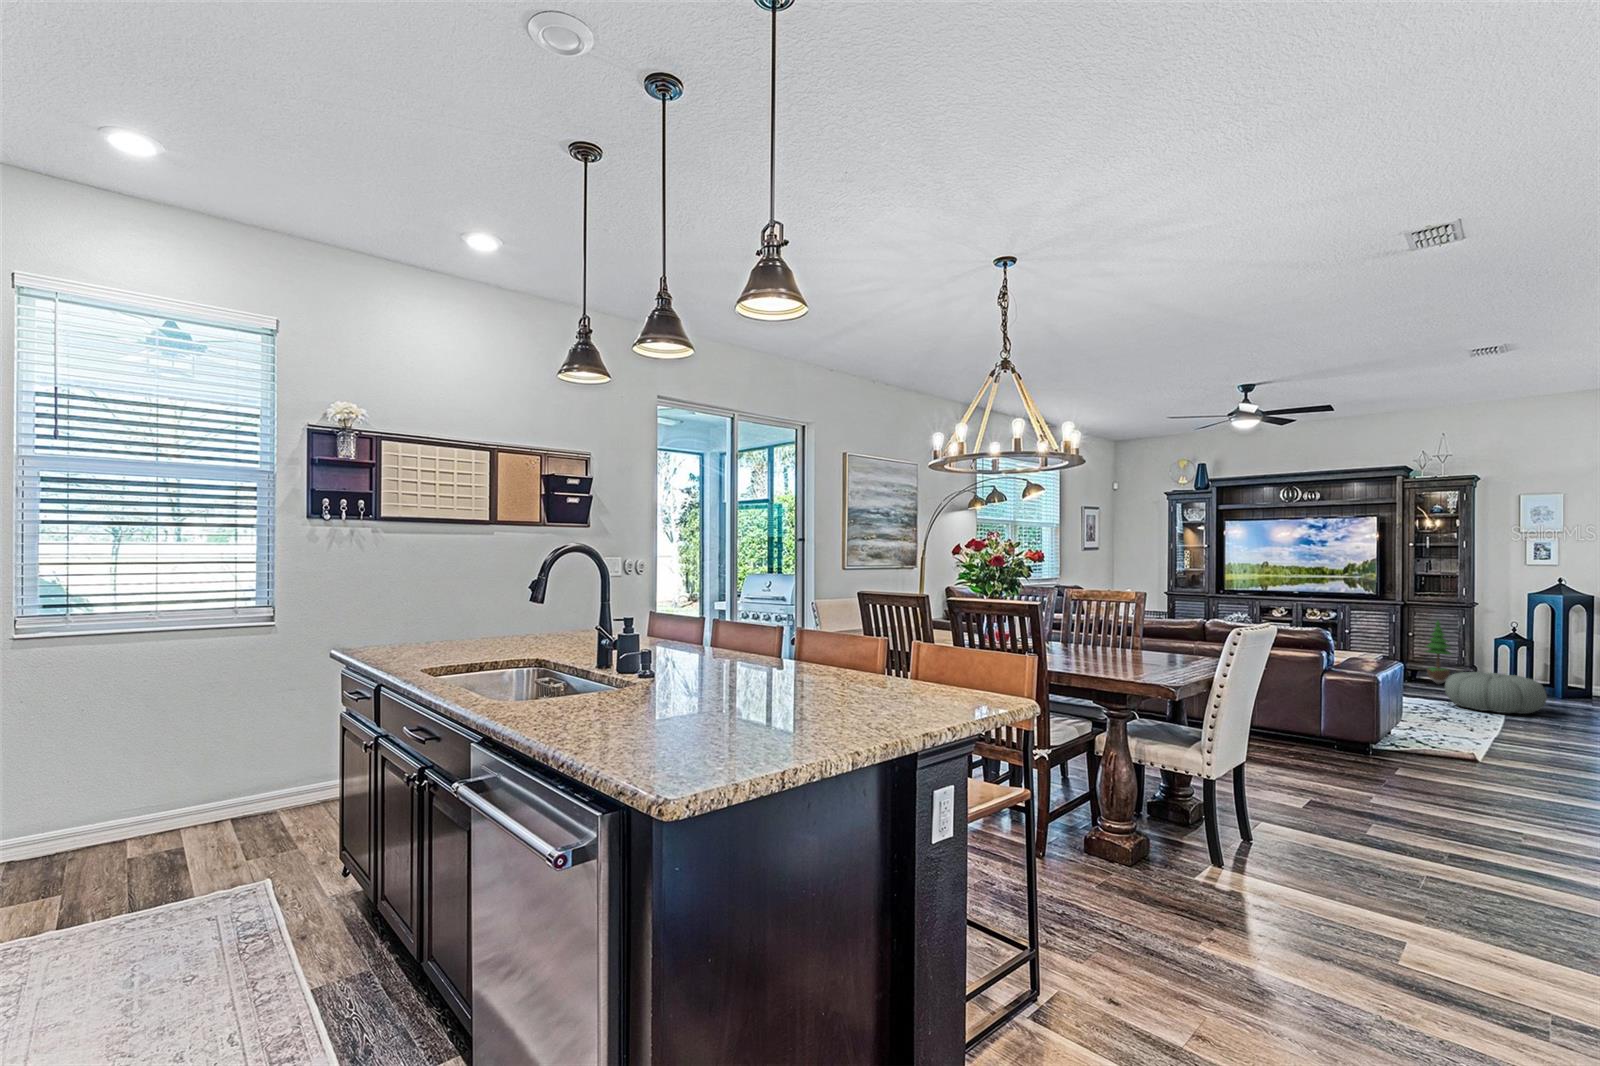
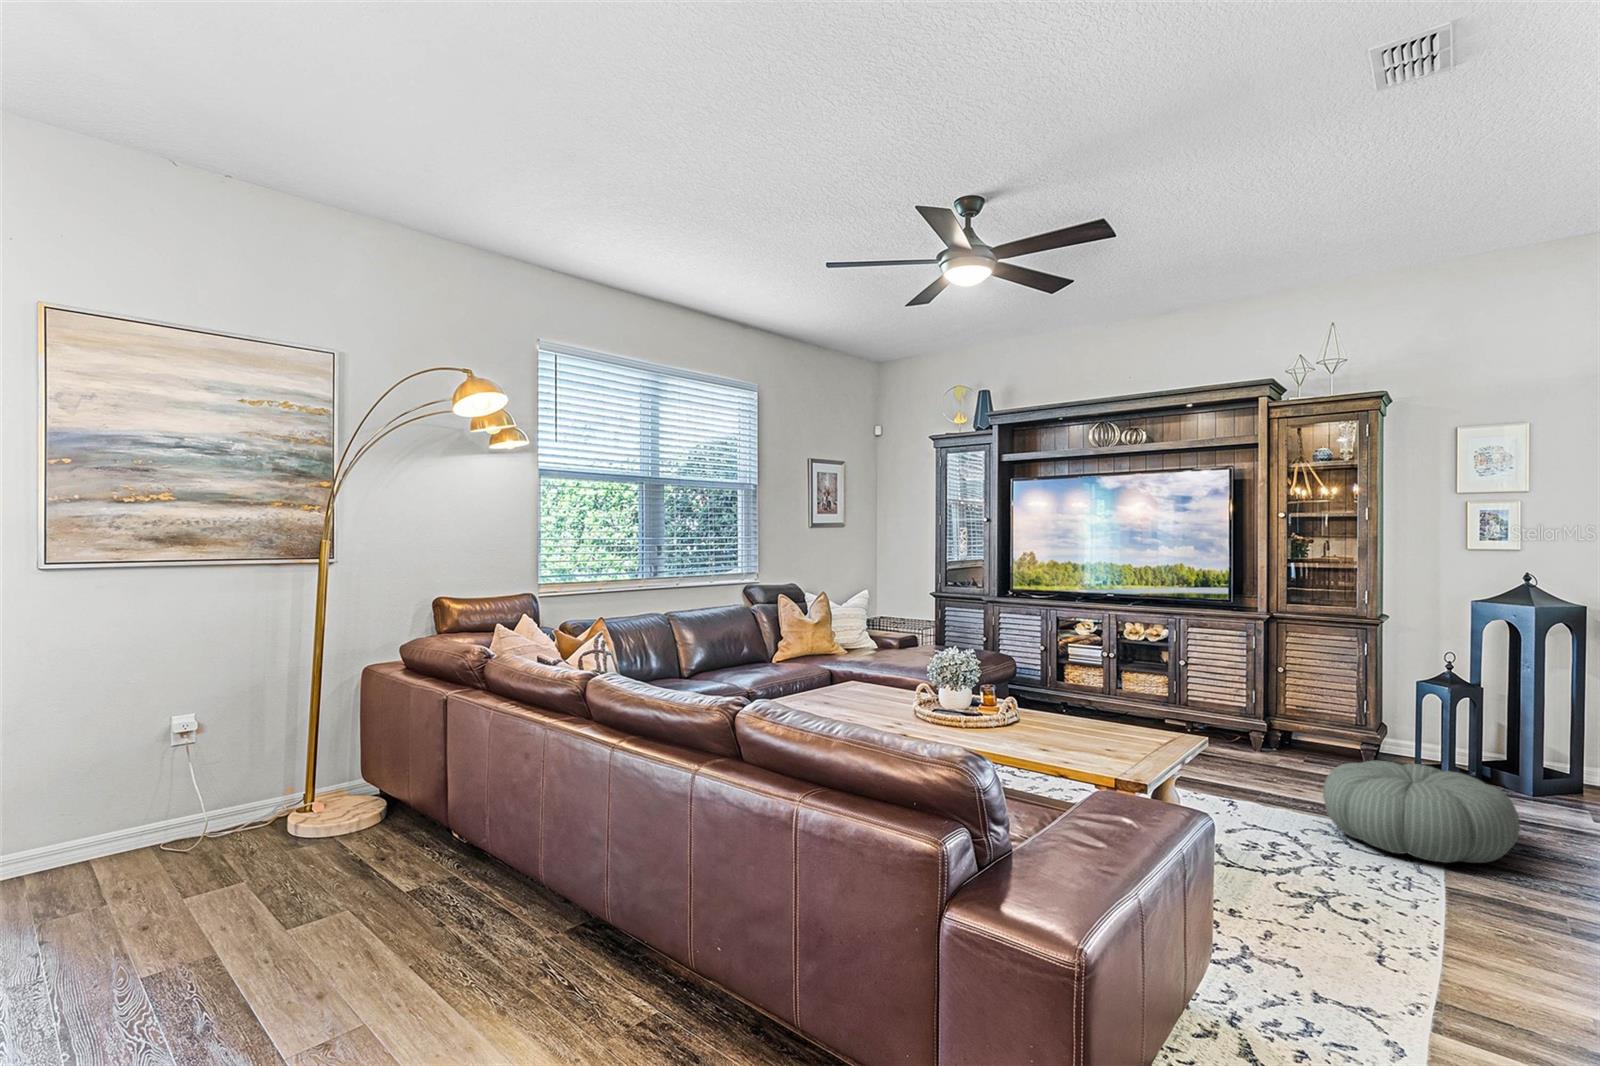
potted tree: present [1426,621,1451,684] -> none [1297,646,1346,761]

